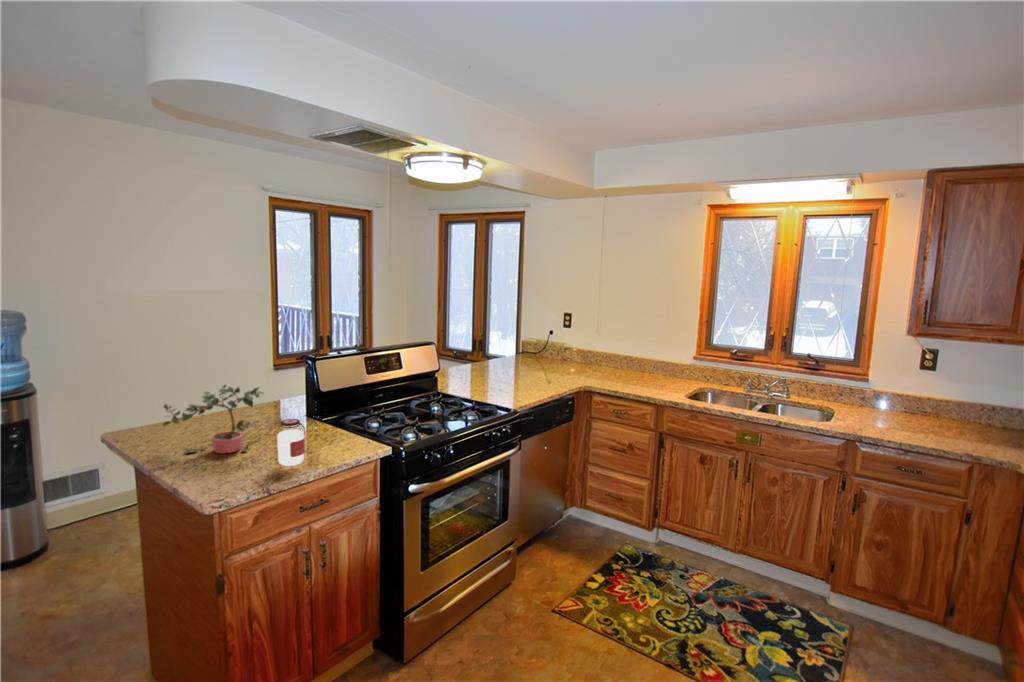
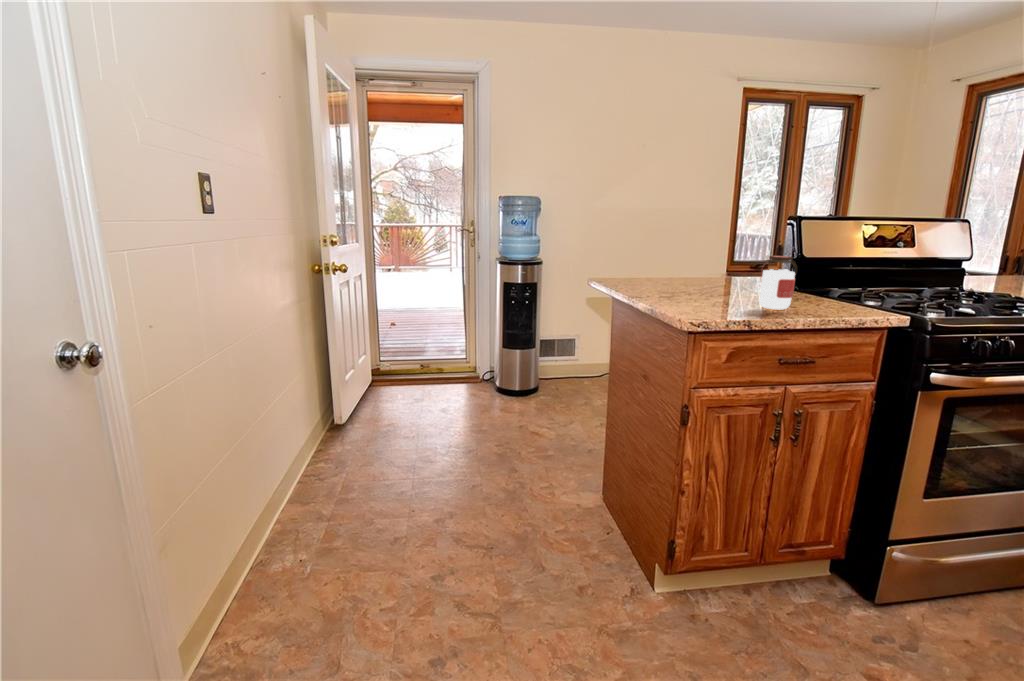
potted plant: present [163,385,264,453] -> none [642,222,750,295]

